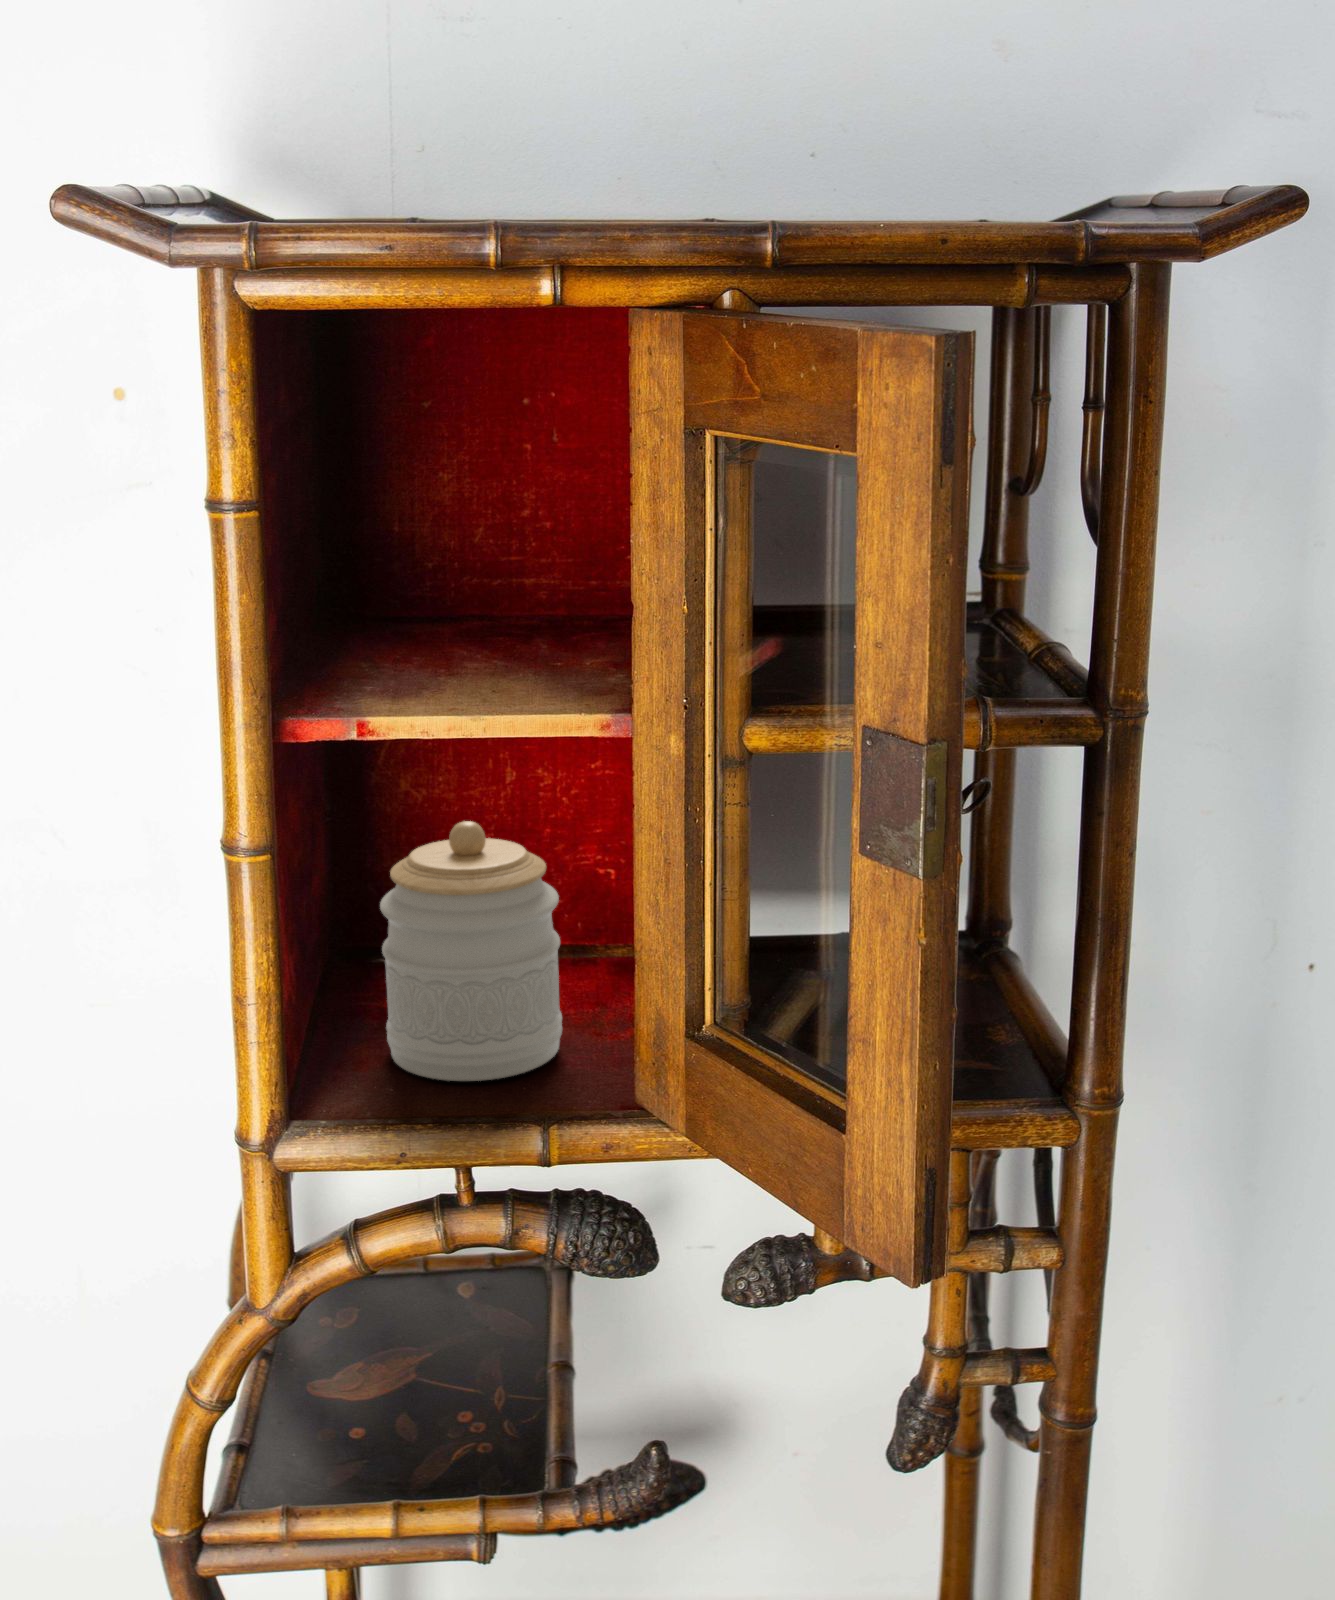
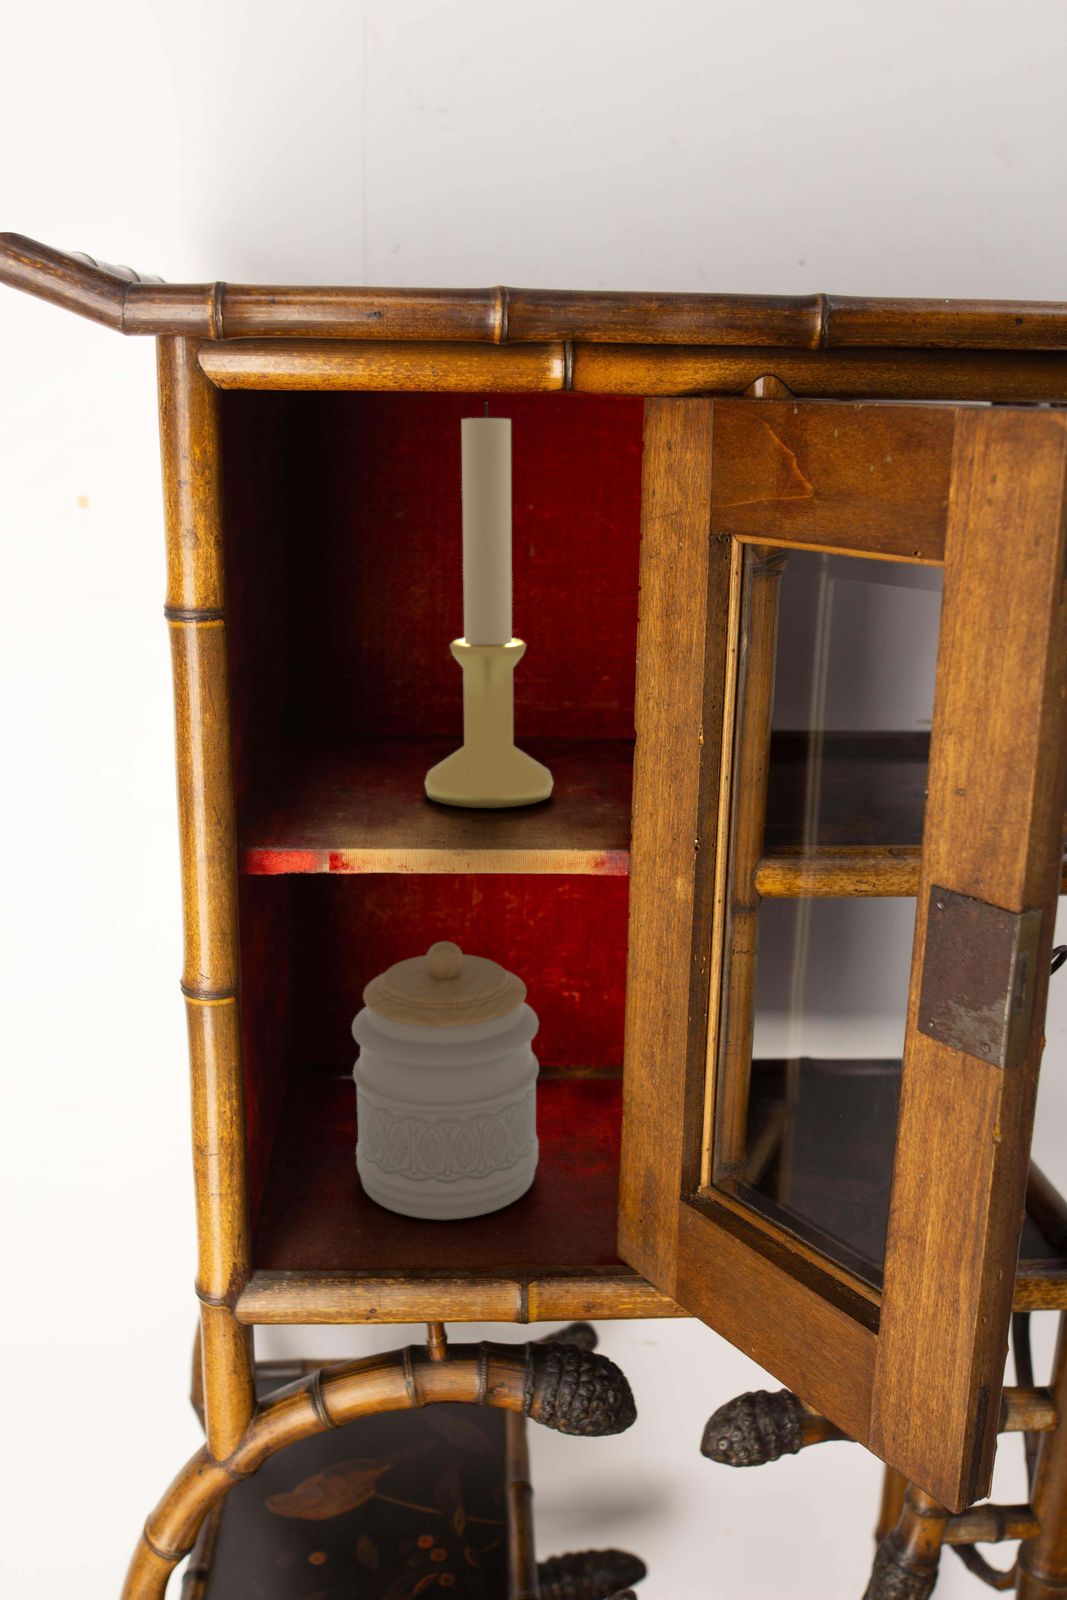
candle holder: none [444,309,566,687] -> present [425,403,553,808]

